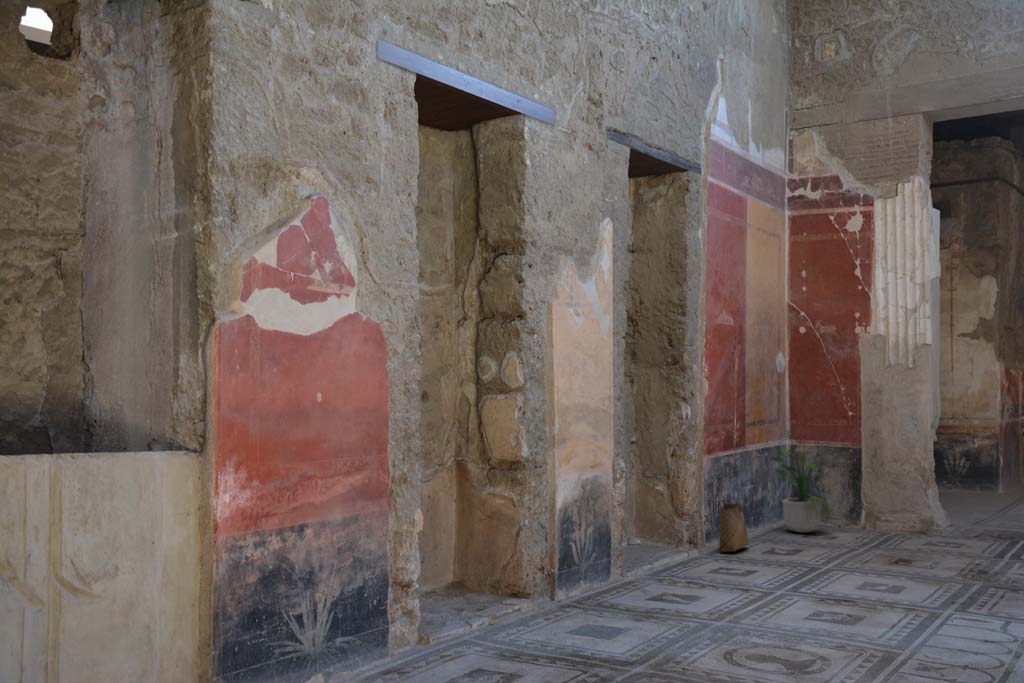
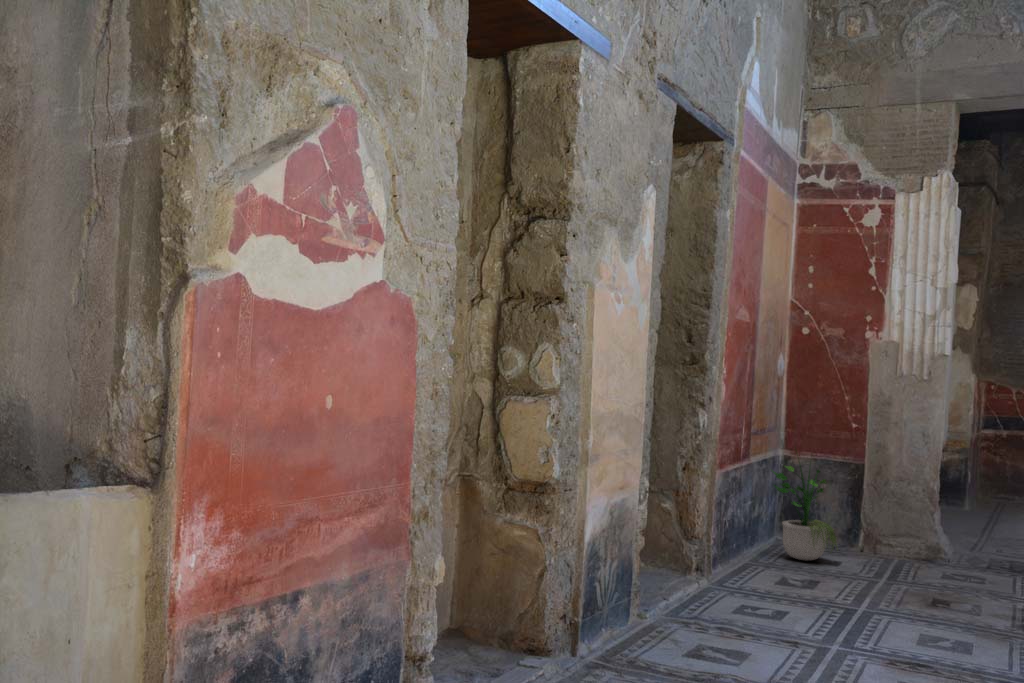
woven basket: present [716,482,749,552] -> none [728,503,762,586]

